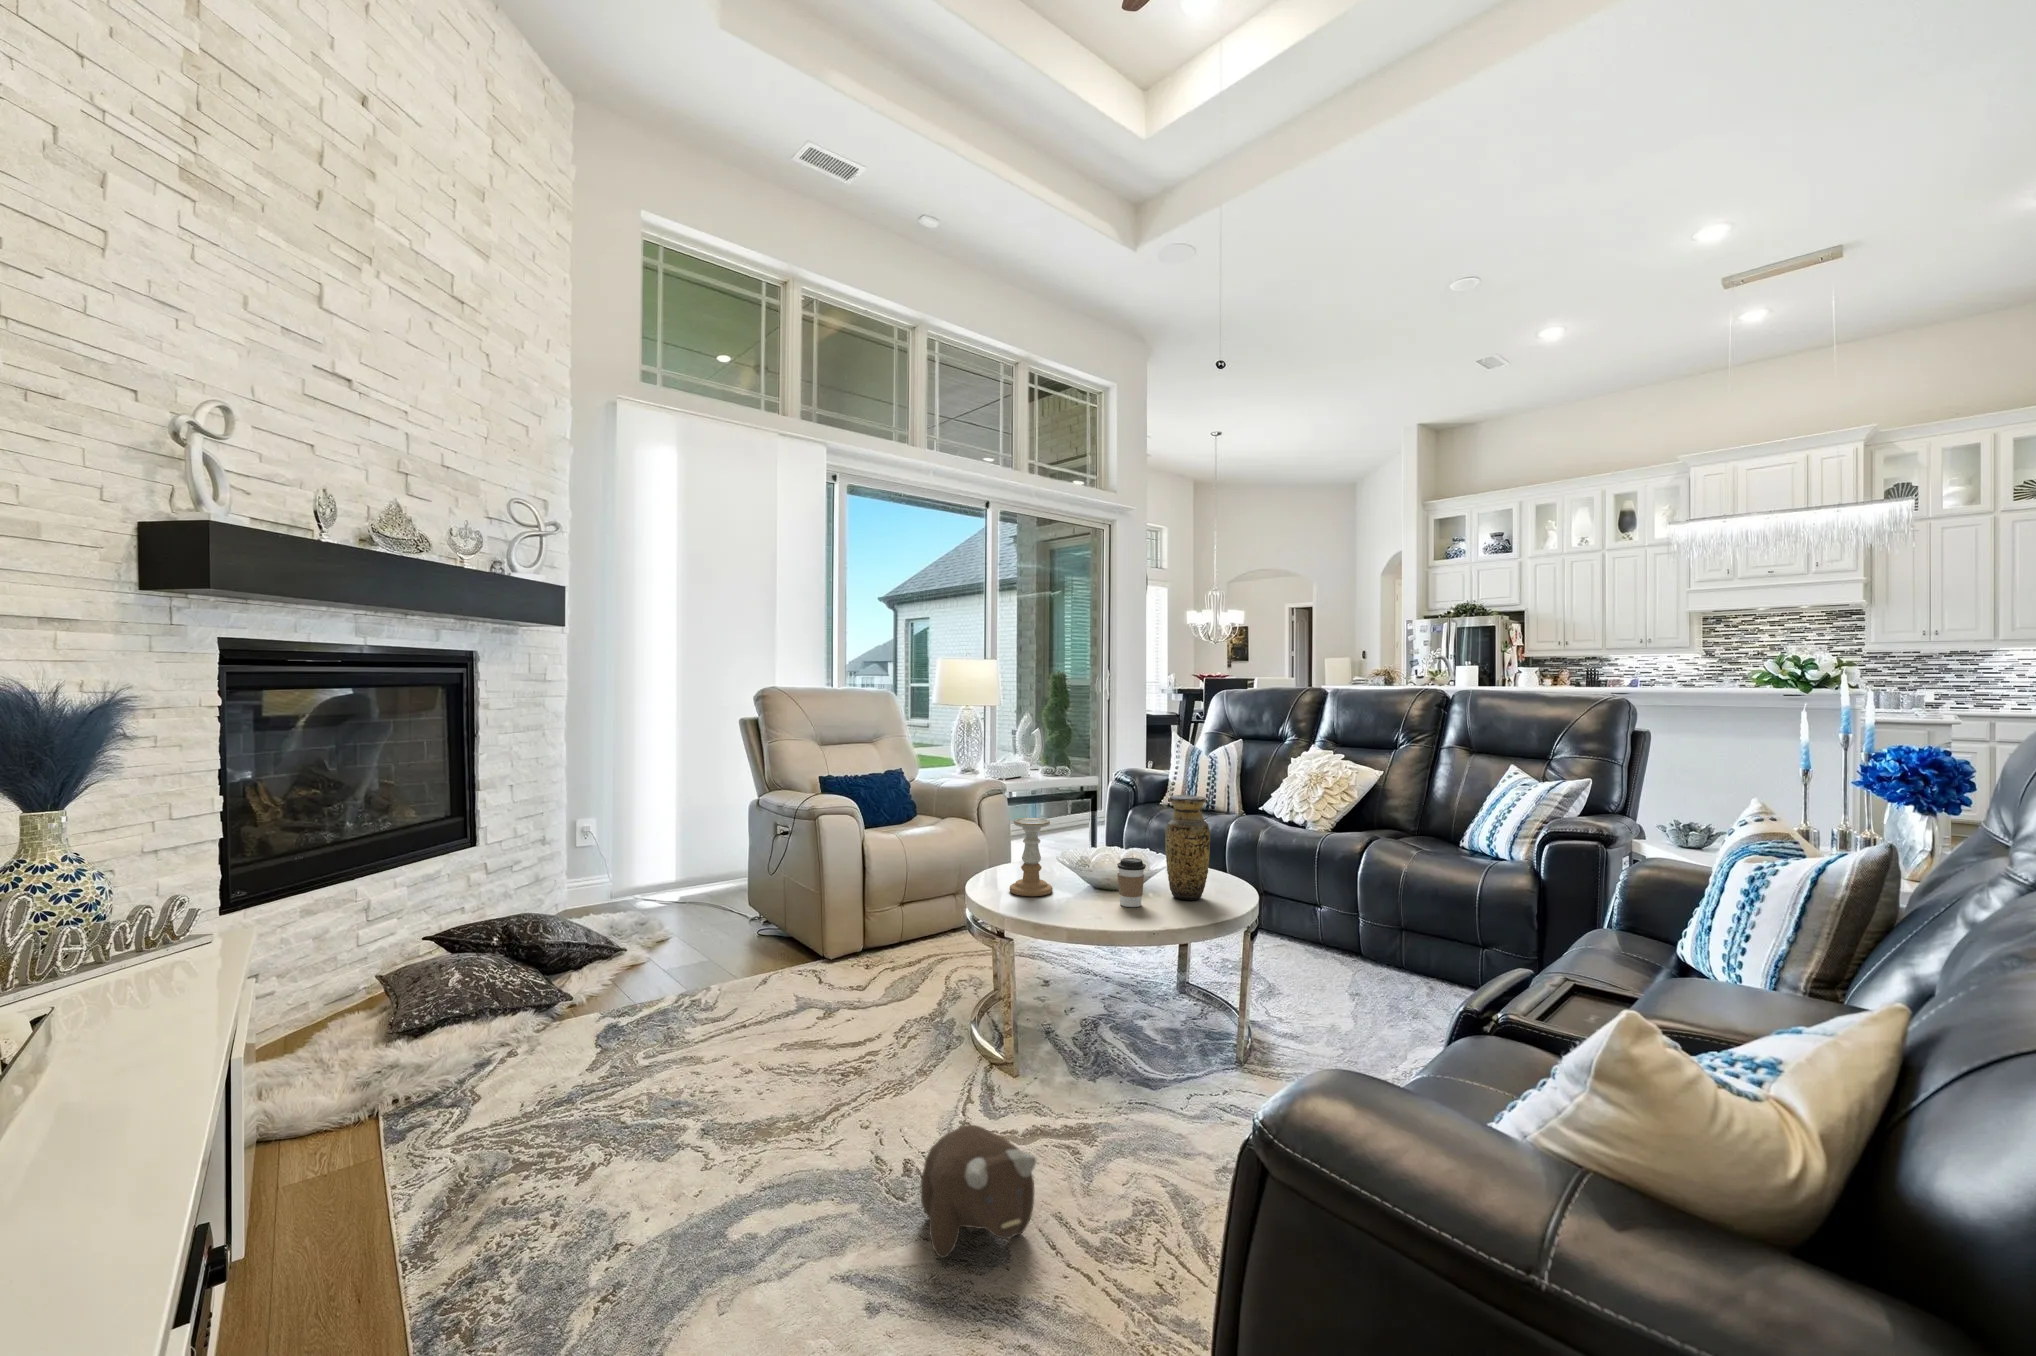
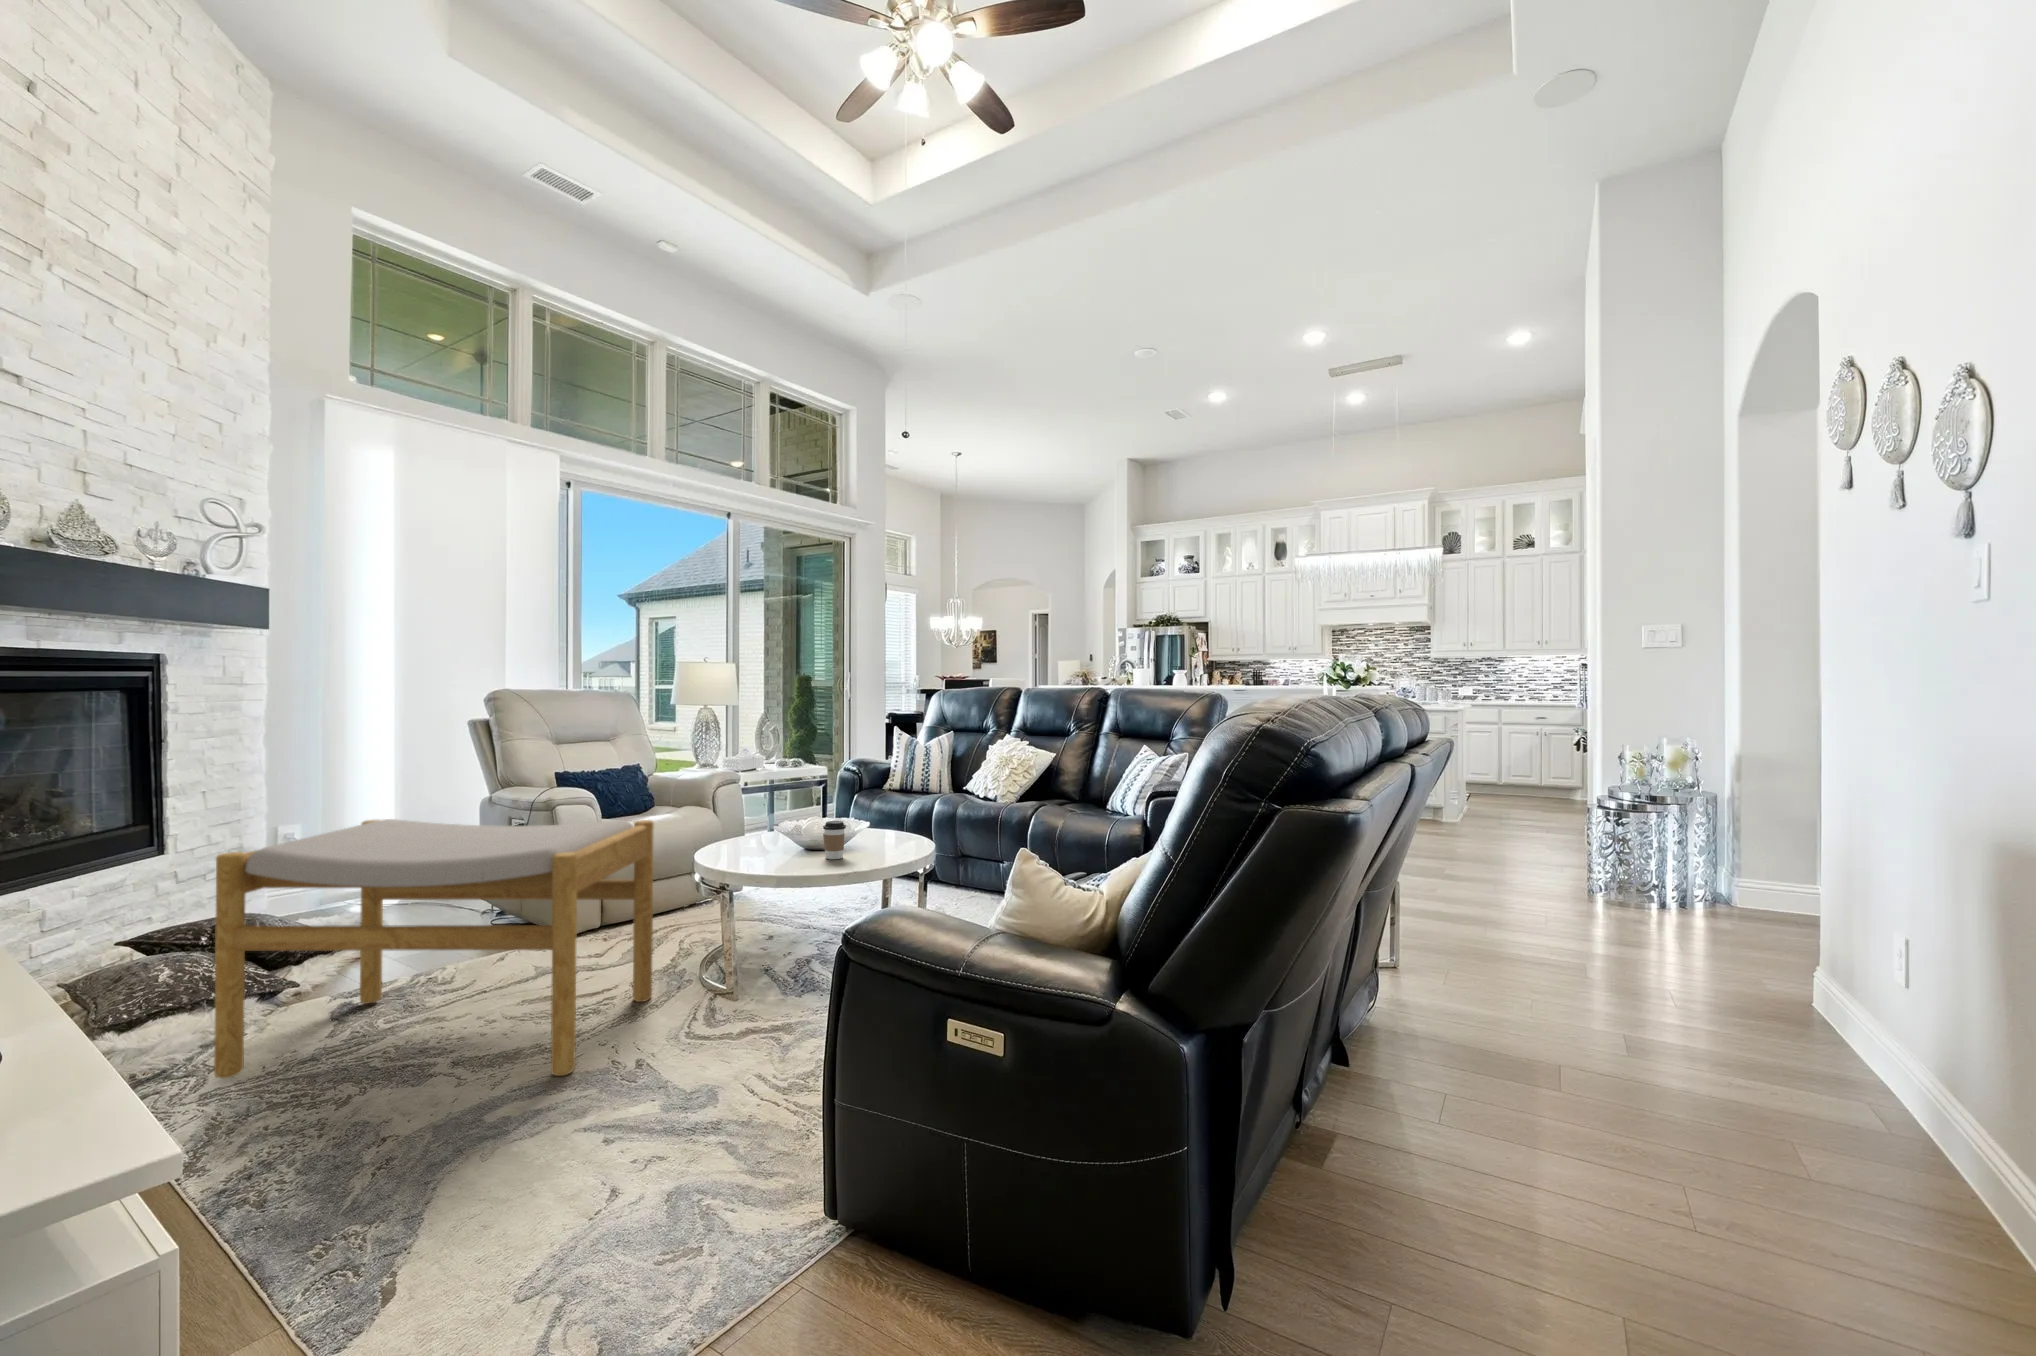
vase: present [1165,795,1210,900] -> none [864,770,899,852]
candle holder: present [1010,818,1053,896] -> none [734,794,771,857]
footstool: none [477,830,921,1169] -> present [214,819,654,1079]
plush toy: present [920,1125,1036,1258] -> none [649,1016,739,1112]

